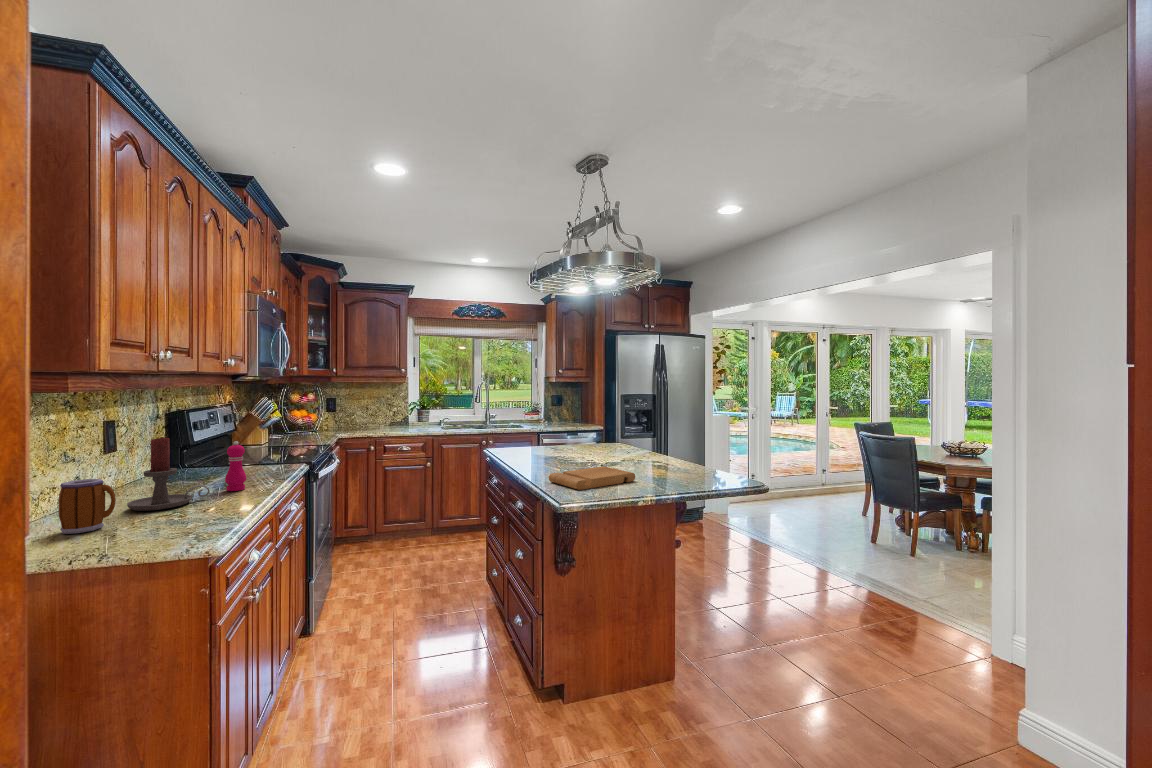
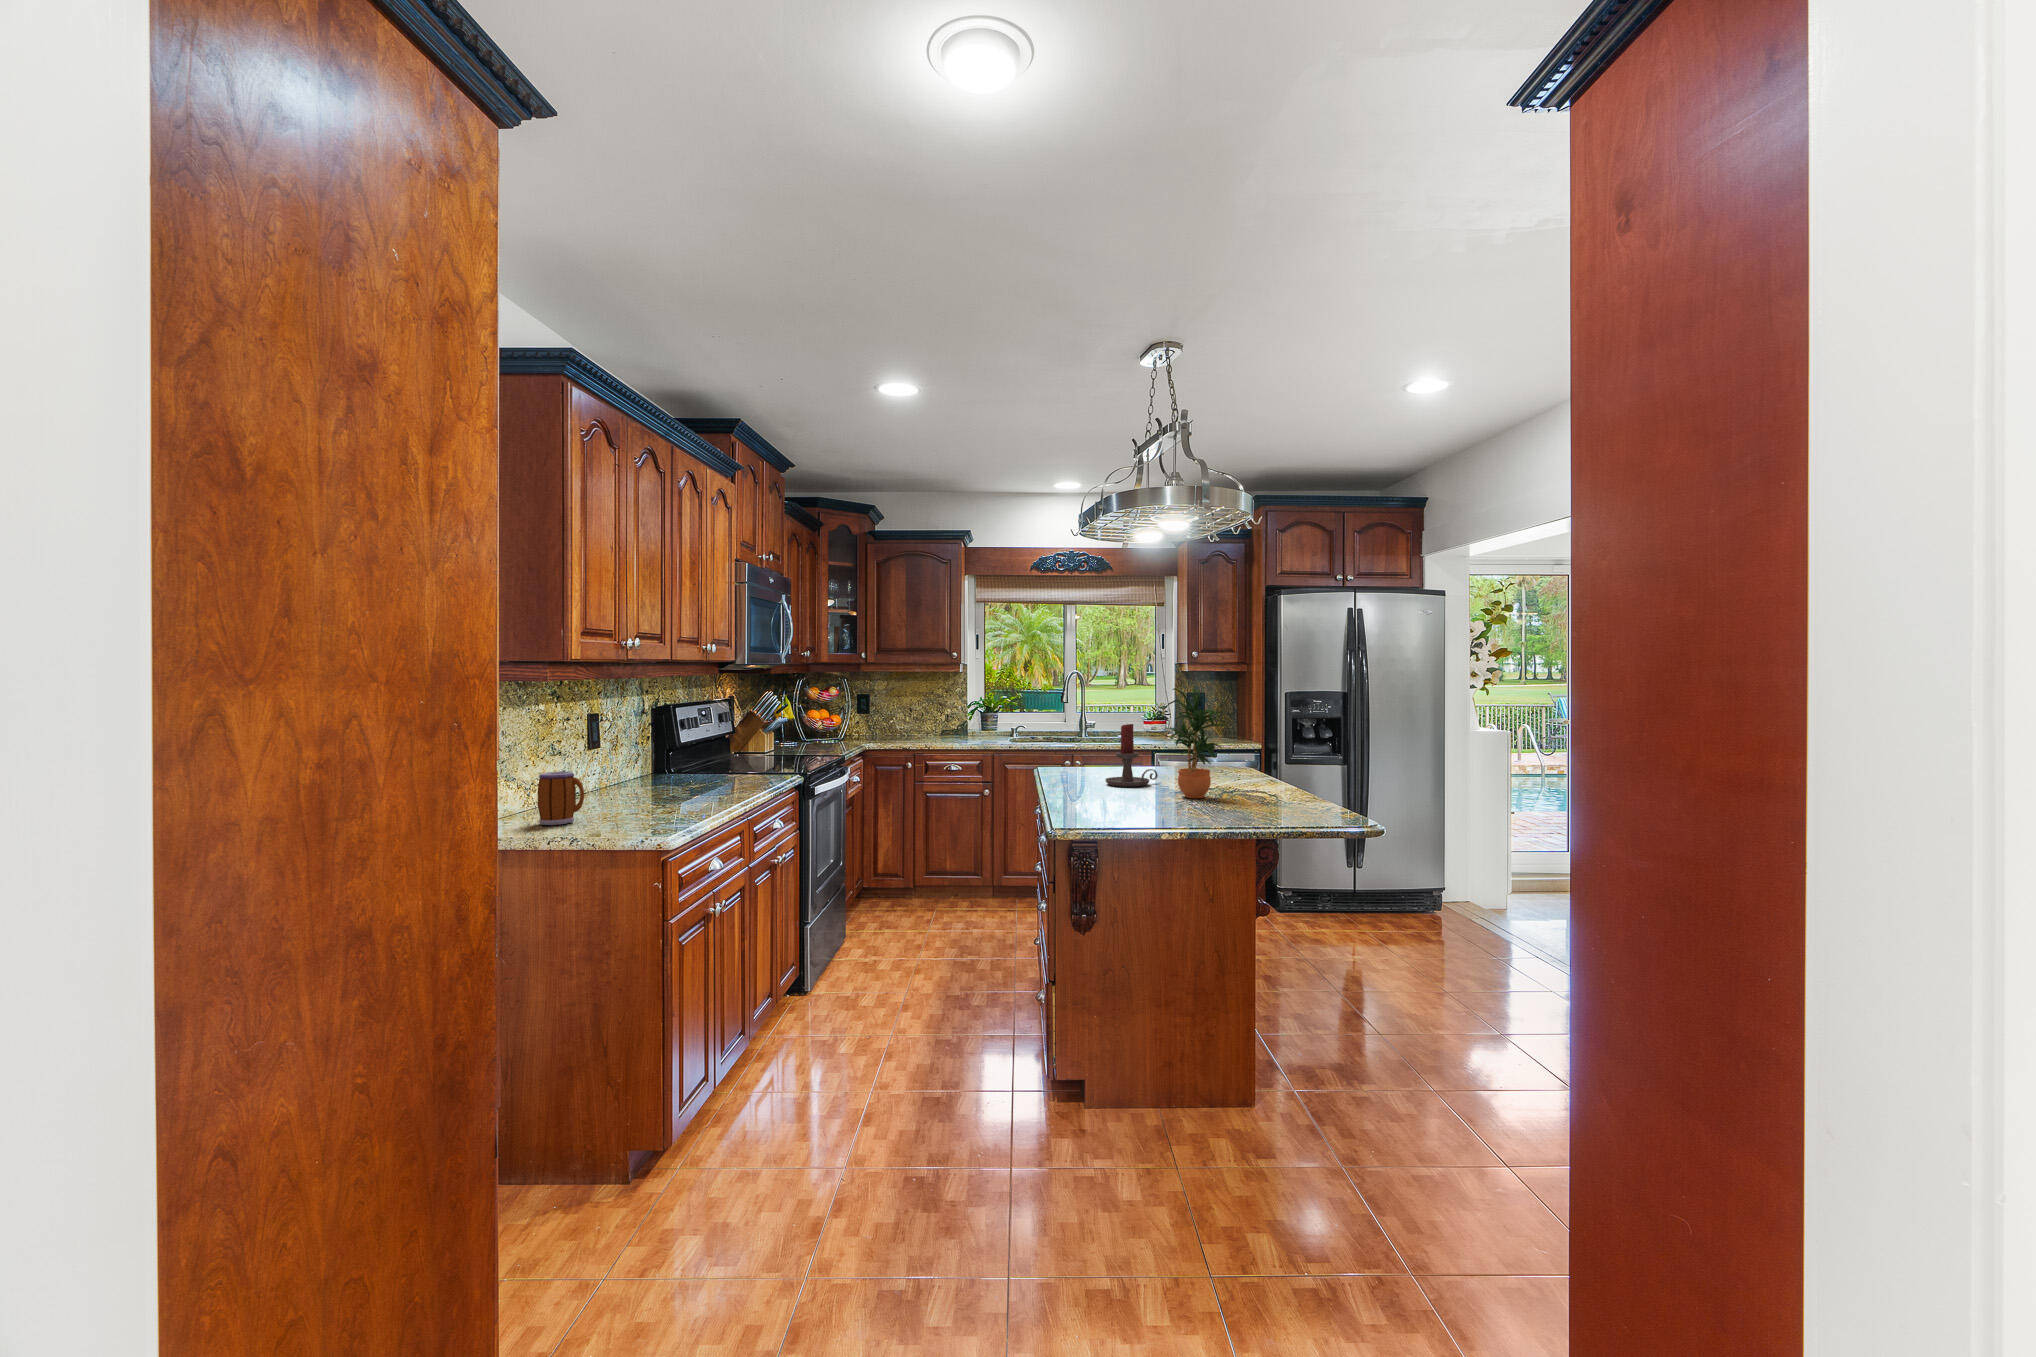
potted plant: none [591,394,635,467] -> present [1165,688,1227,798]
candle holder: present [127,437,210,511] -> present [1105,724,1158,787]
pepper mill: present [225,441,247,491] -> none [696,740,718,798]
cutting board: present [549,466,635,490] -> none [1074,794,1202,821]

